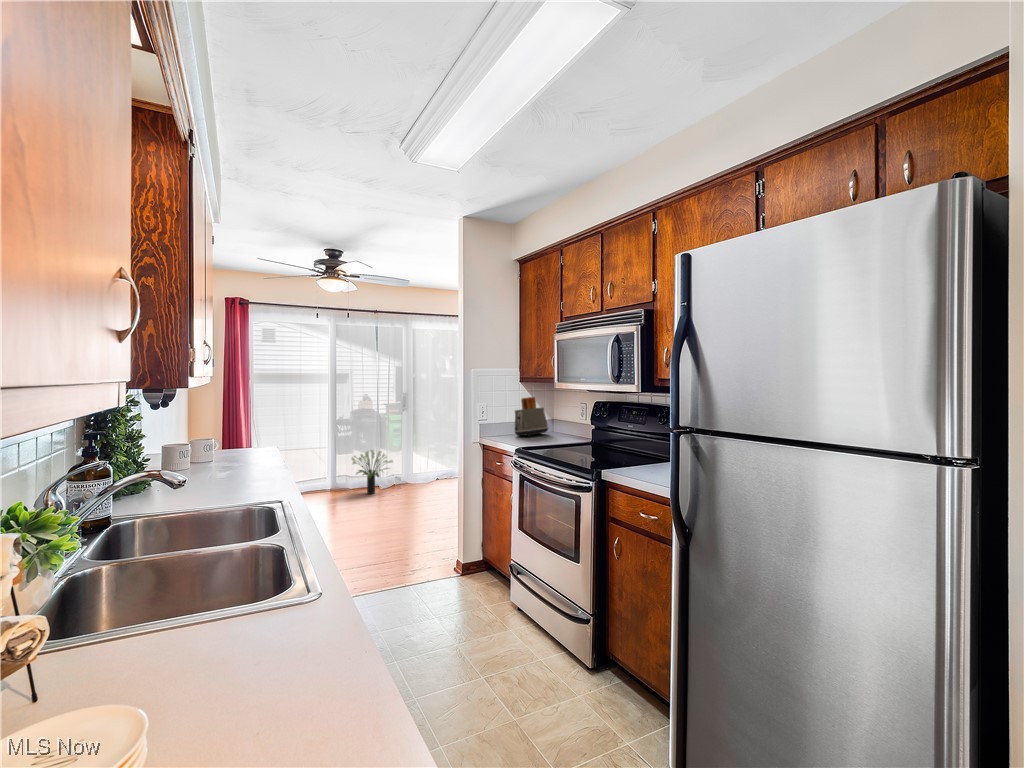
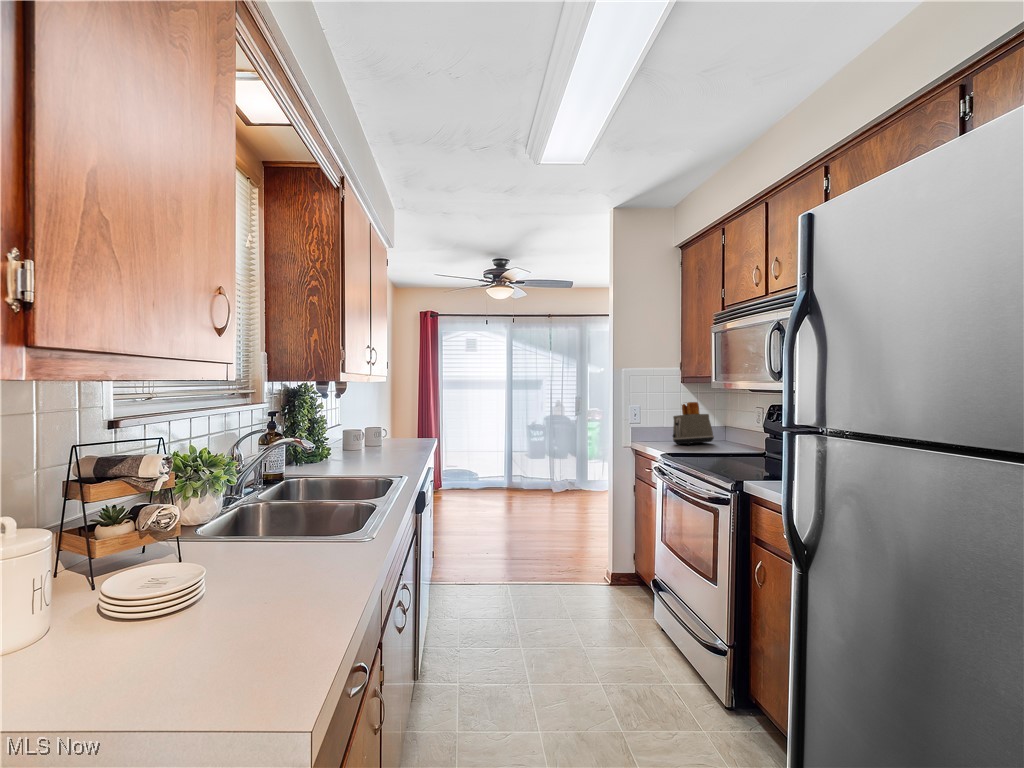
potted plant: present [352,450,393,494] -> none [526,454,566,499]

